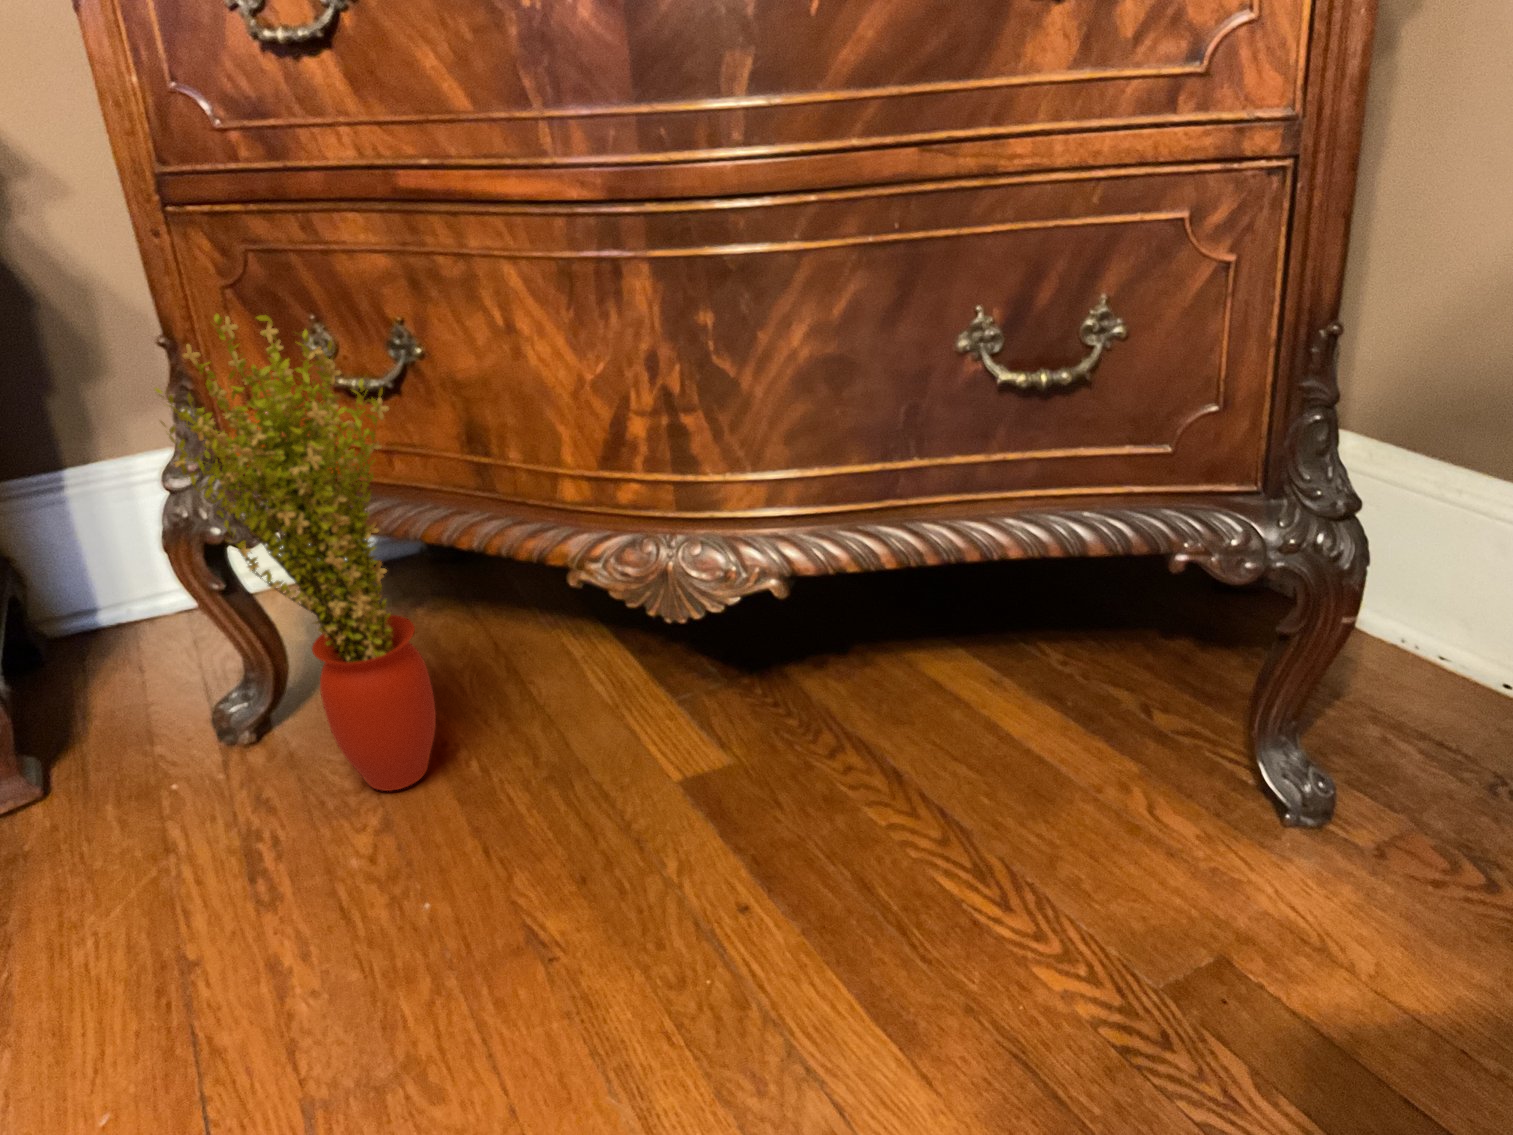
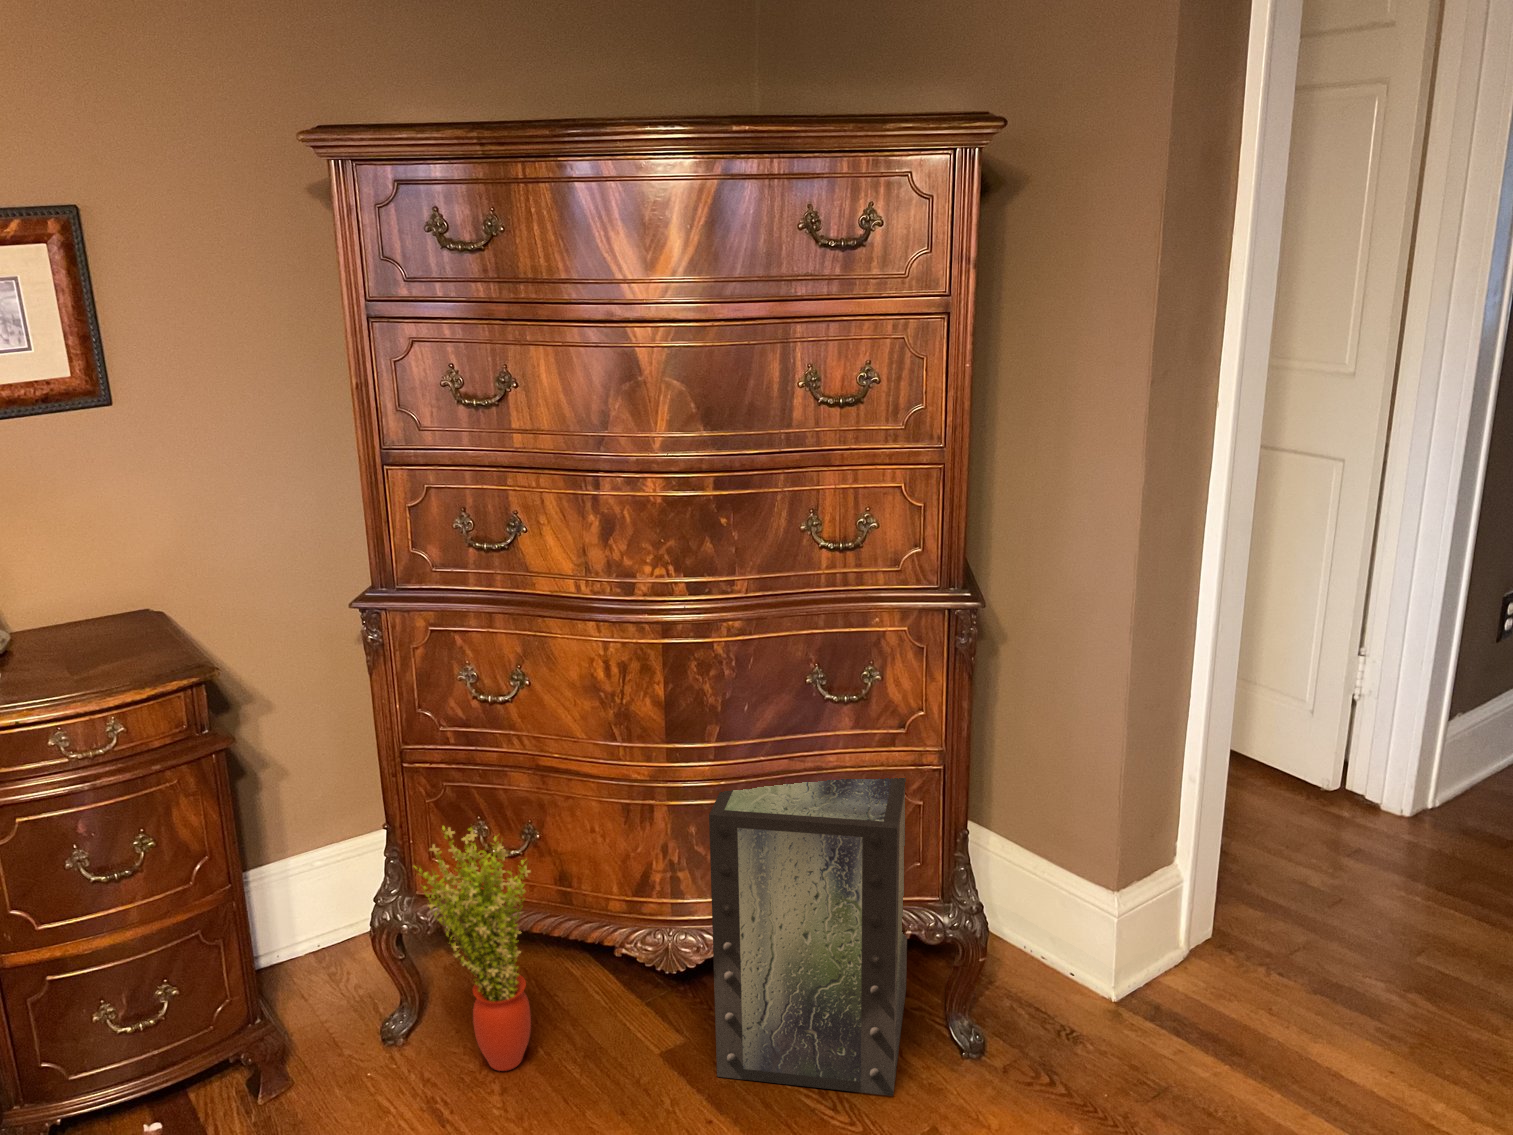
storage box: none [721,169,1203,888] -> present [709,778,907,1096]

